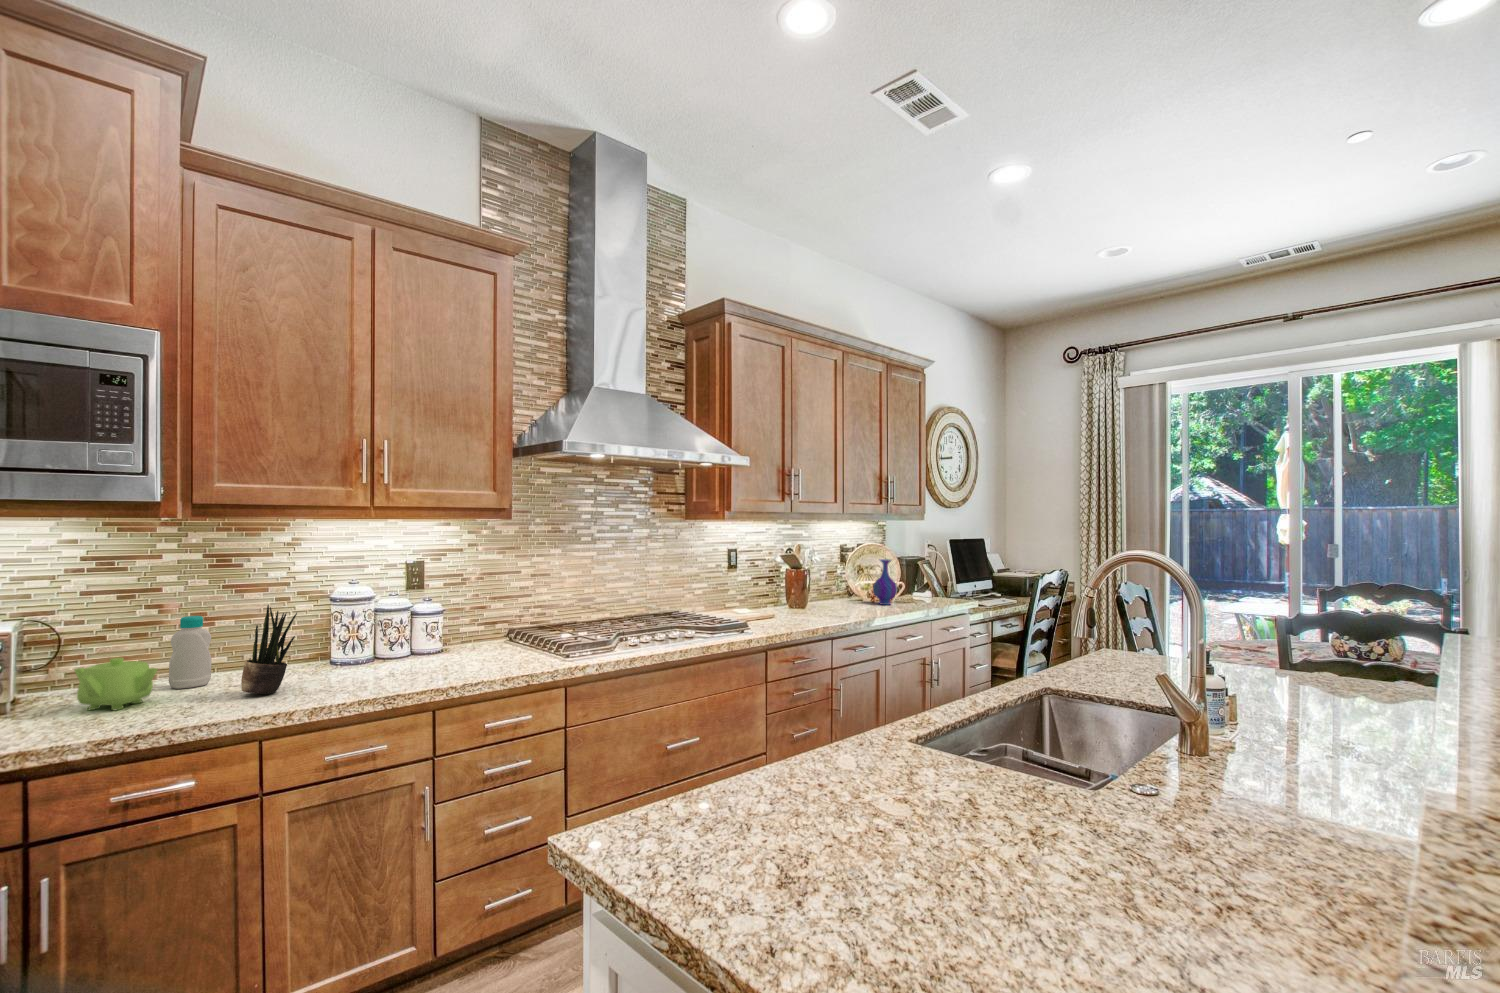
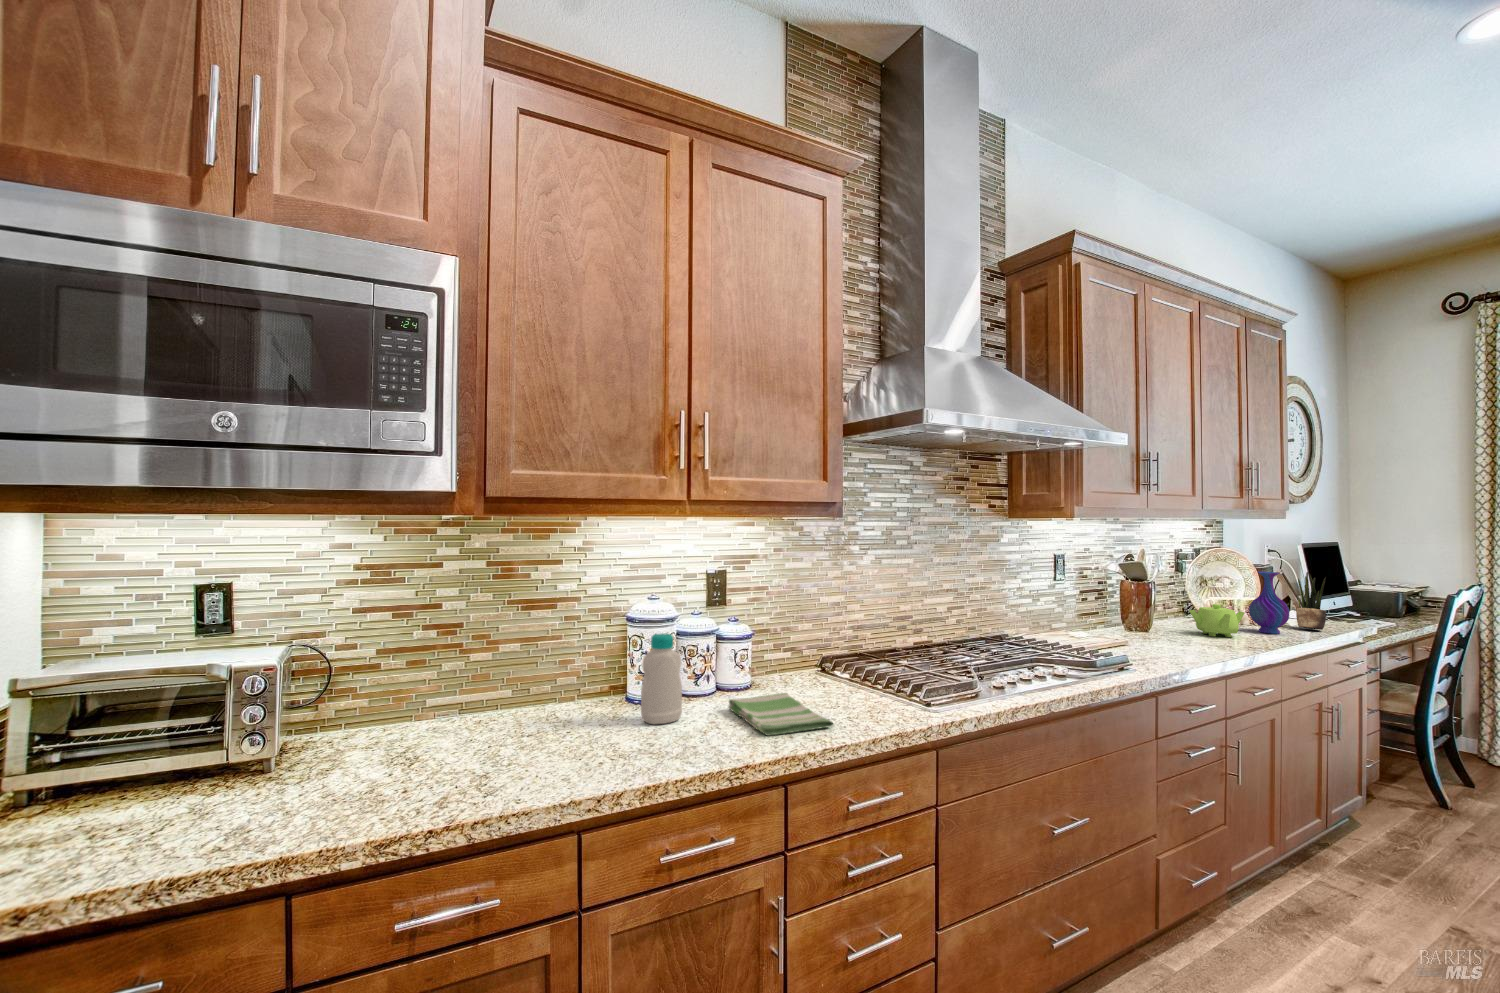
potted plant: present [241,604,297,694] -> present [1296,572,1326,630]
bottle: present [169,616,212,689] -> present [641,633,682,724]
dish towel: none [411,651,482,677] -> present [729,693,833,736]
teapot: present [74,658,158,710] -> present [1190,604,1245,637]

